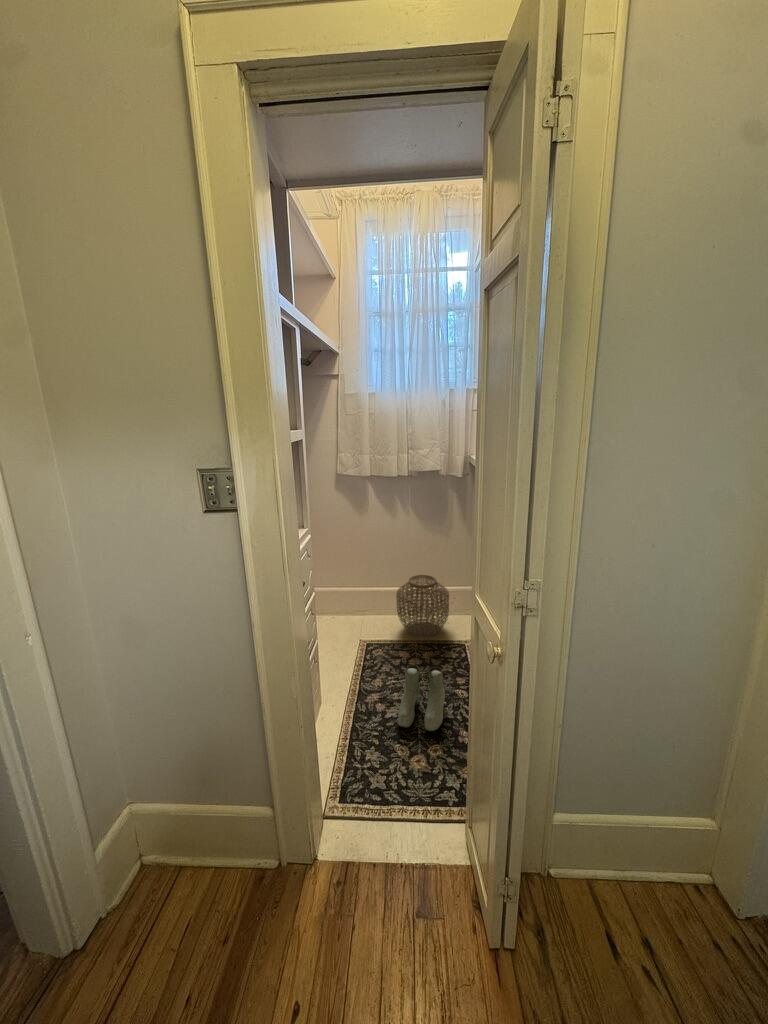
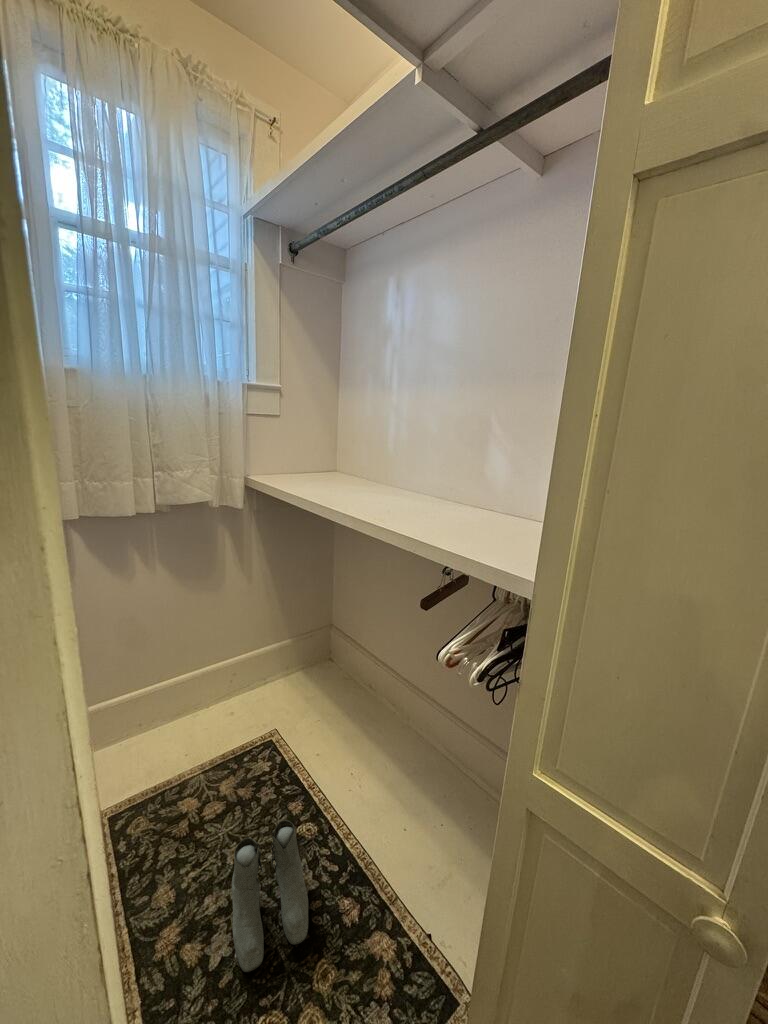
woven basket: present [397,575,449,636] -> none [150,657,240,757]

